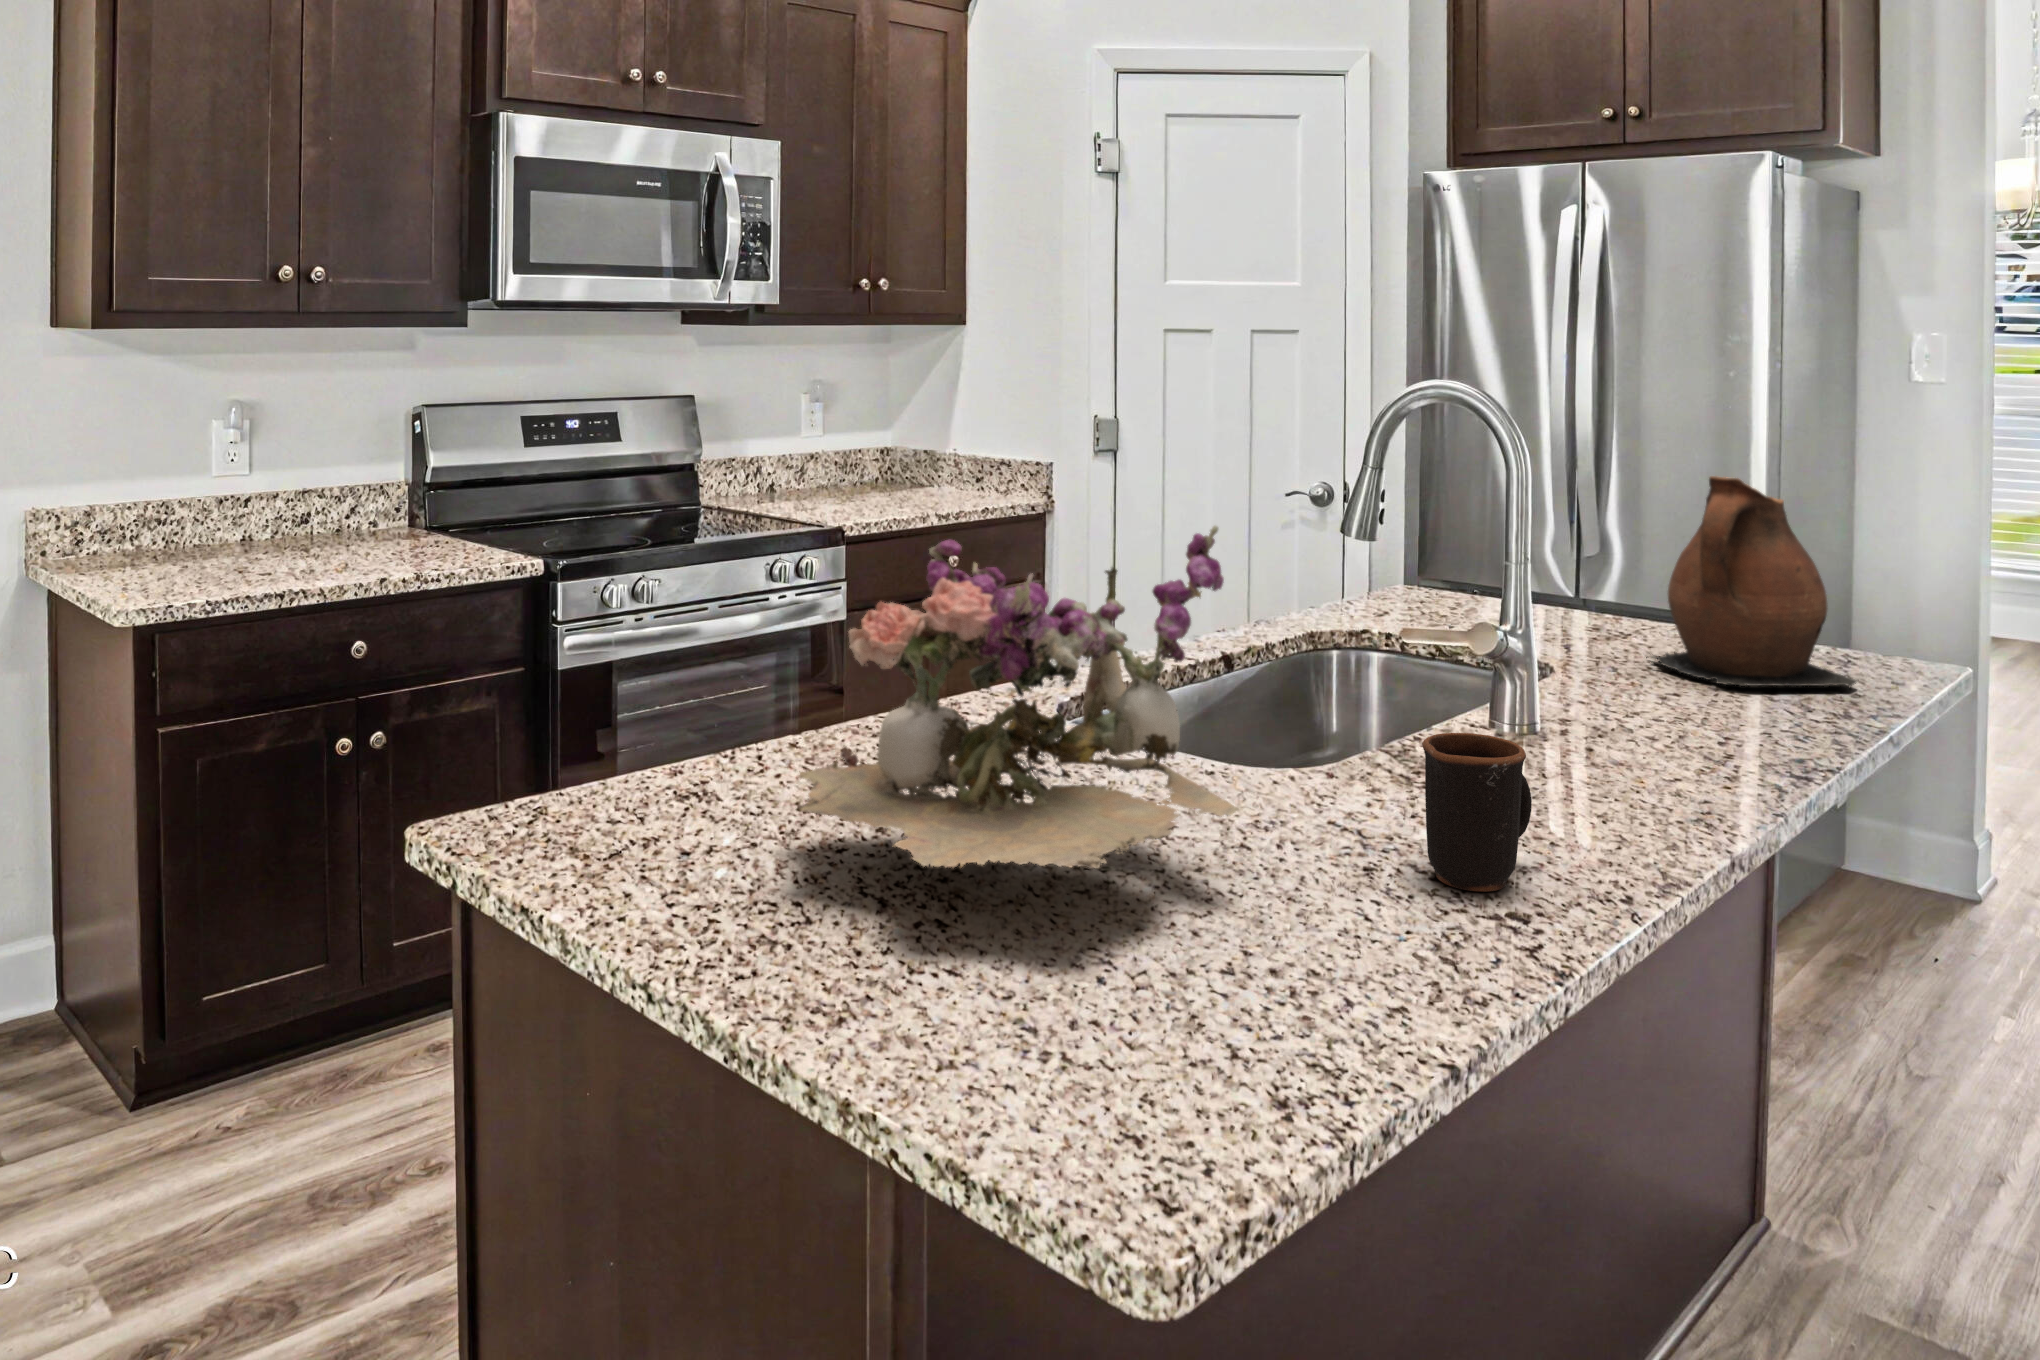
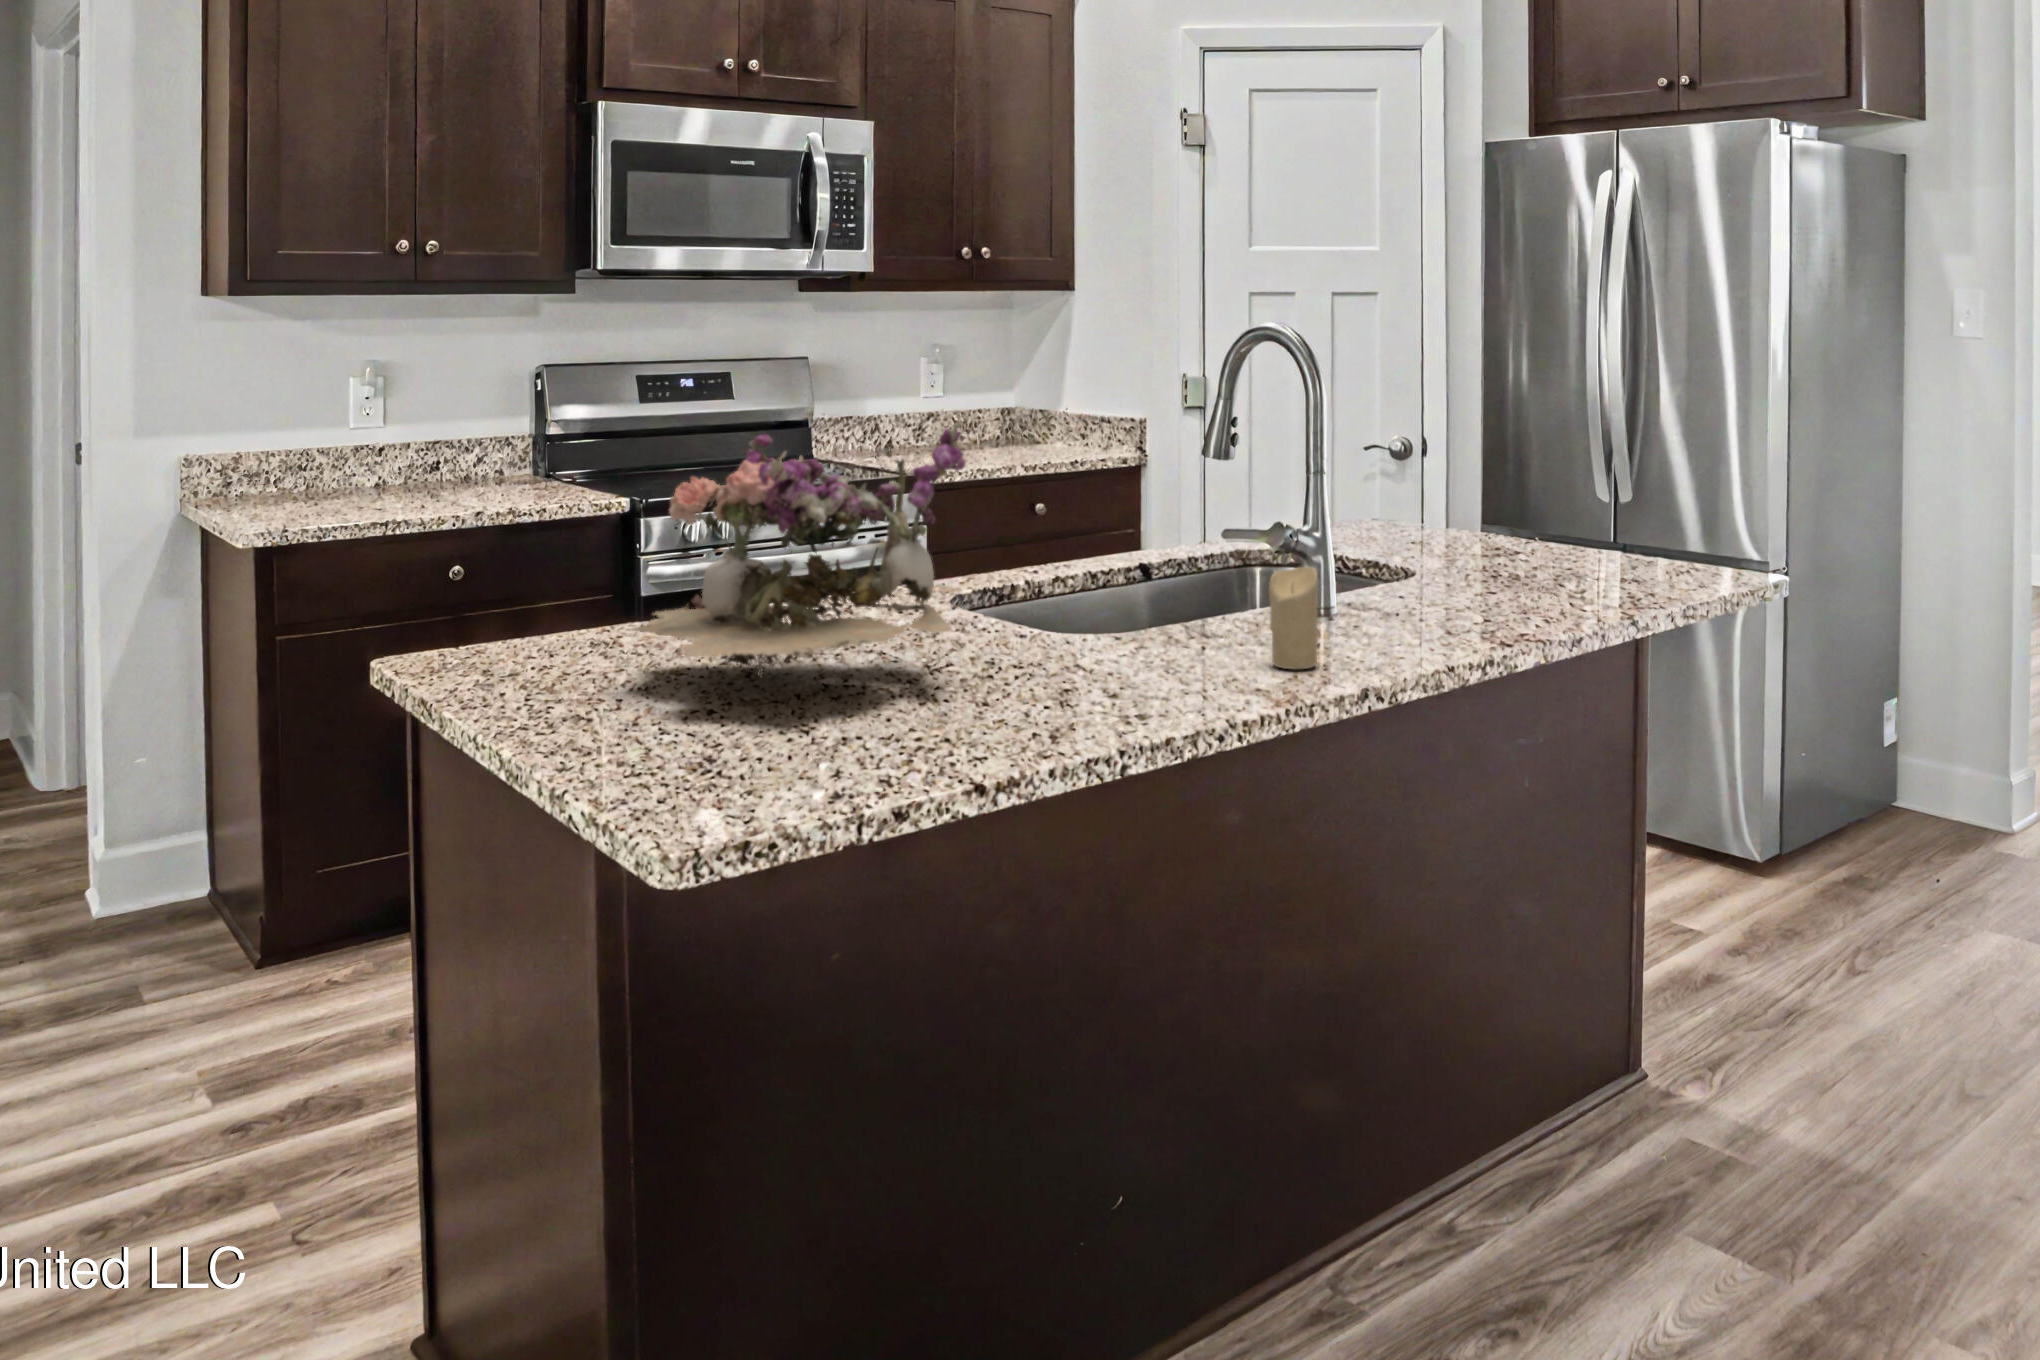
ceramic pitcher: present [1646,476,1857,687] -> none [1504,406,1664,587]
candle: none [1572,703,1642,839] -> present [1269,566,1318,669]
mug: present [1422,733,1532,892] -> none [1108,581,1206,695]

